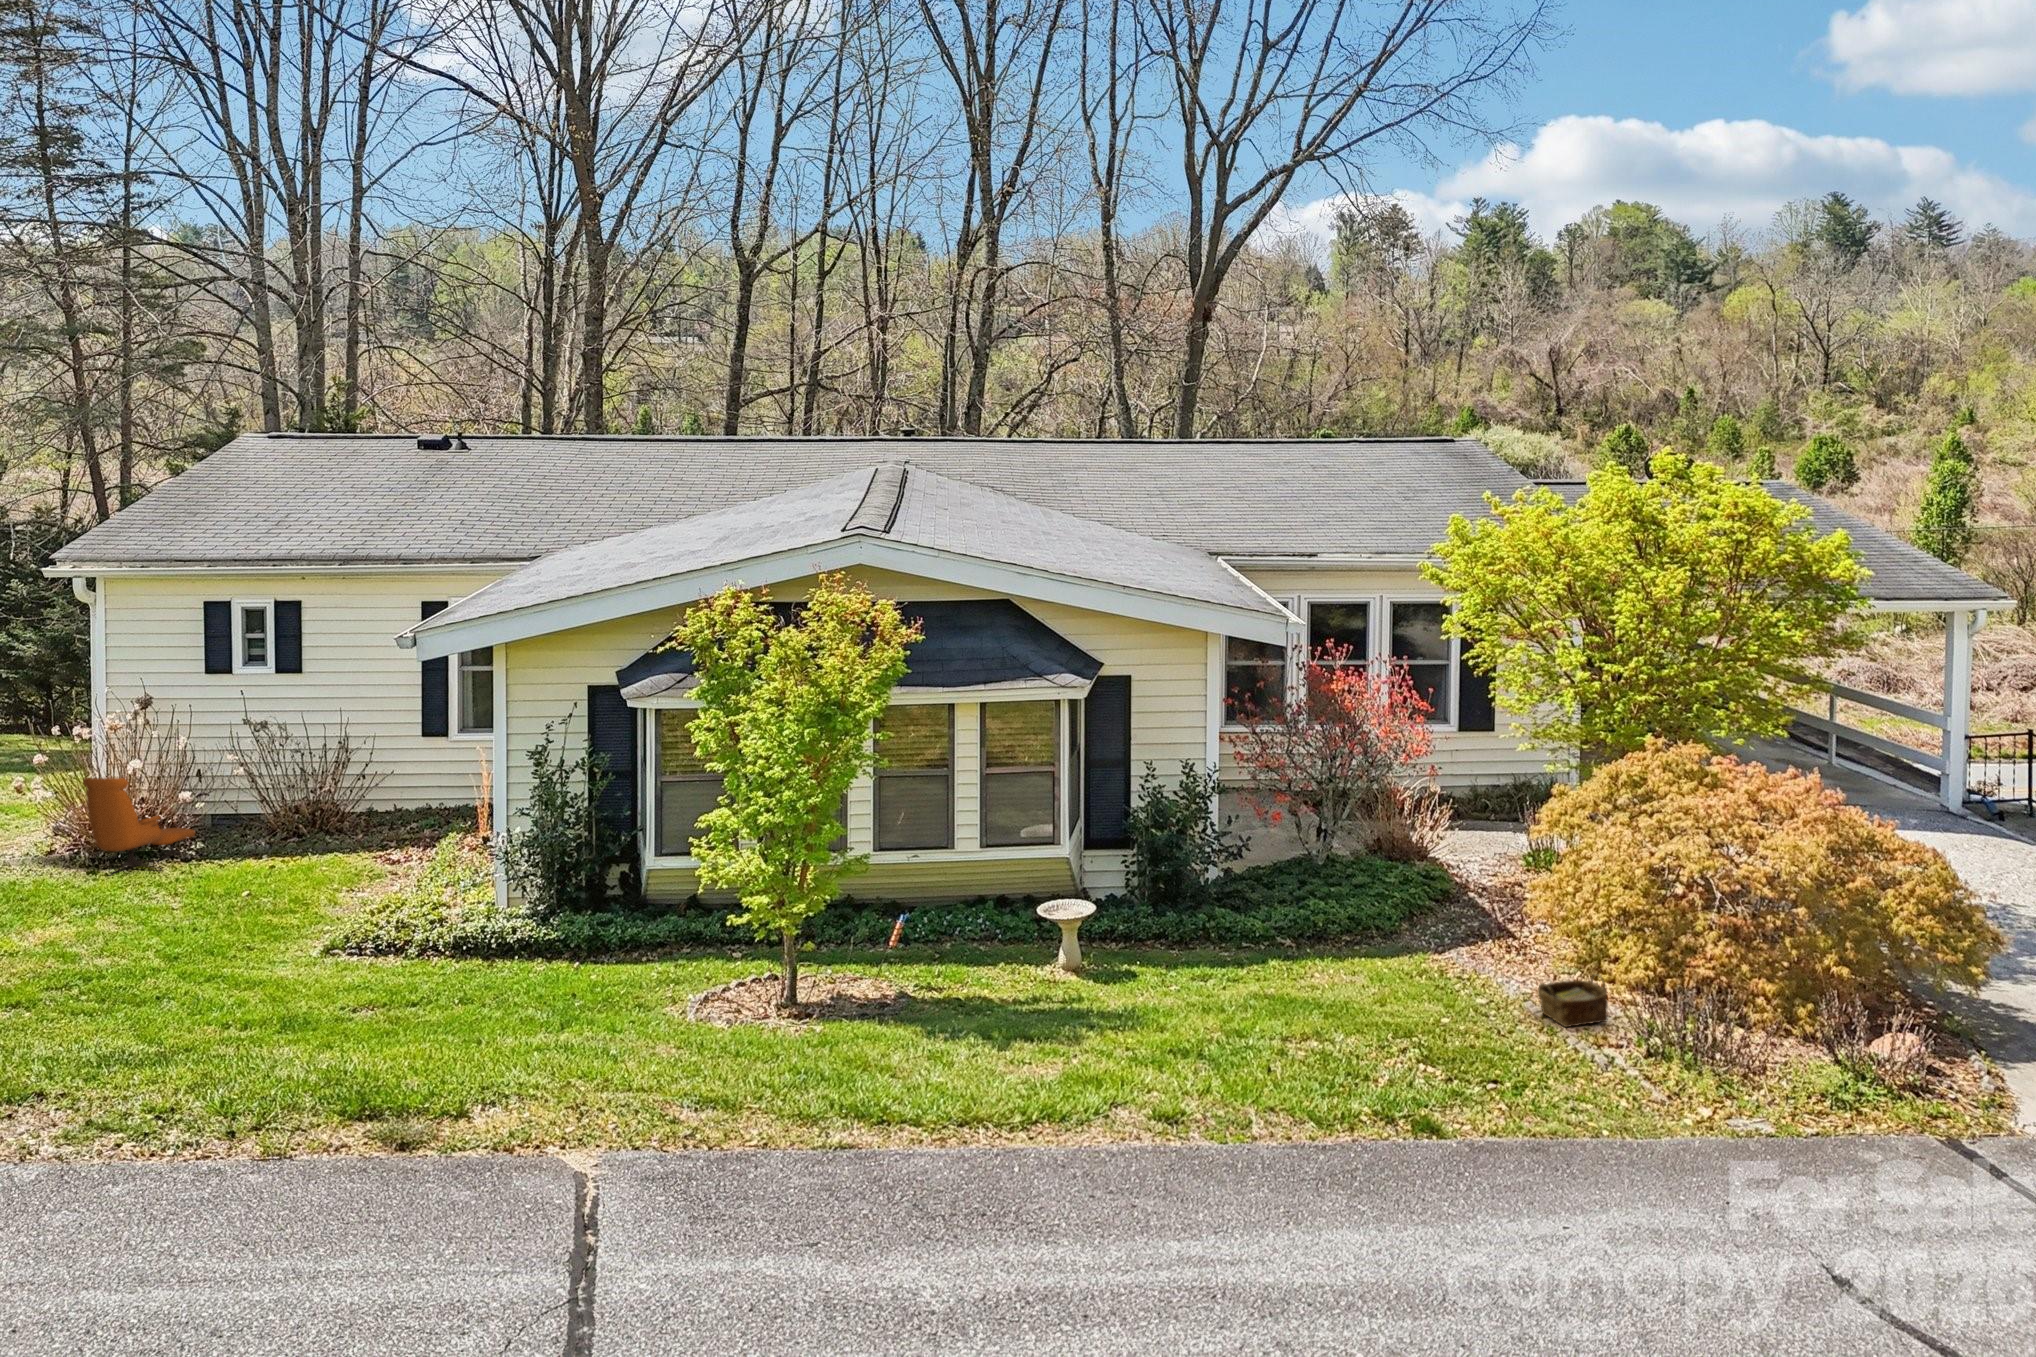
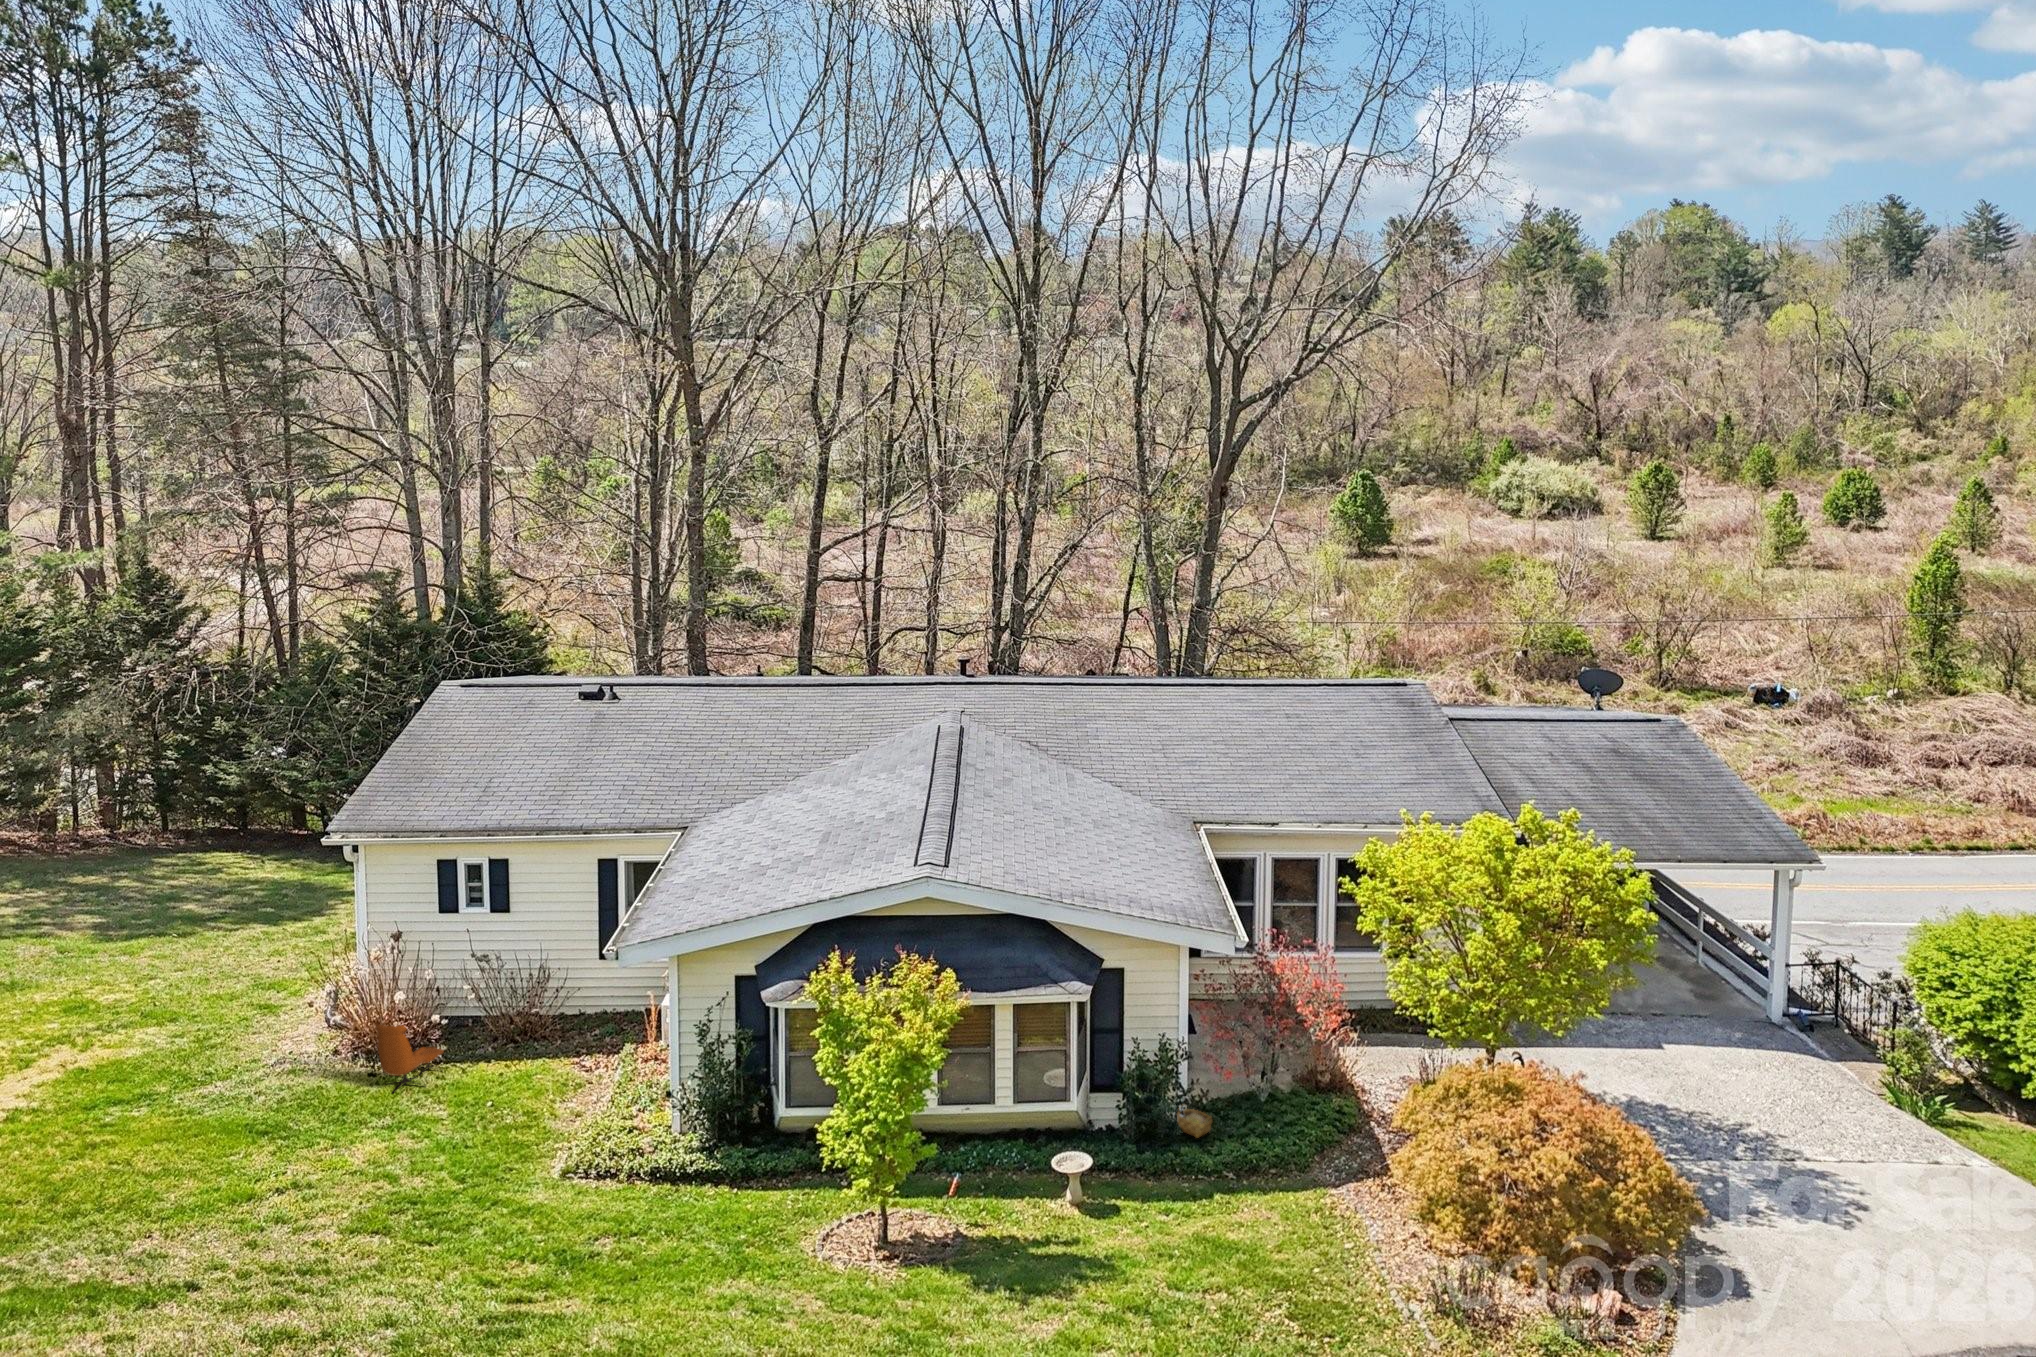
woven basket: present [1538,974,1608,1027] -> present [1177,1105,1212,1138]

